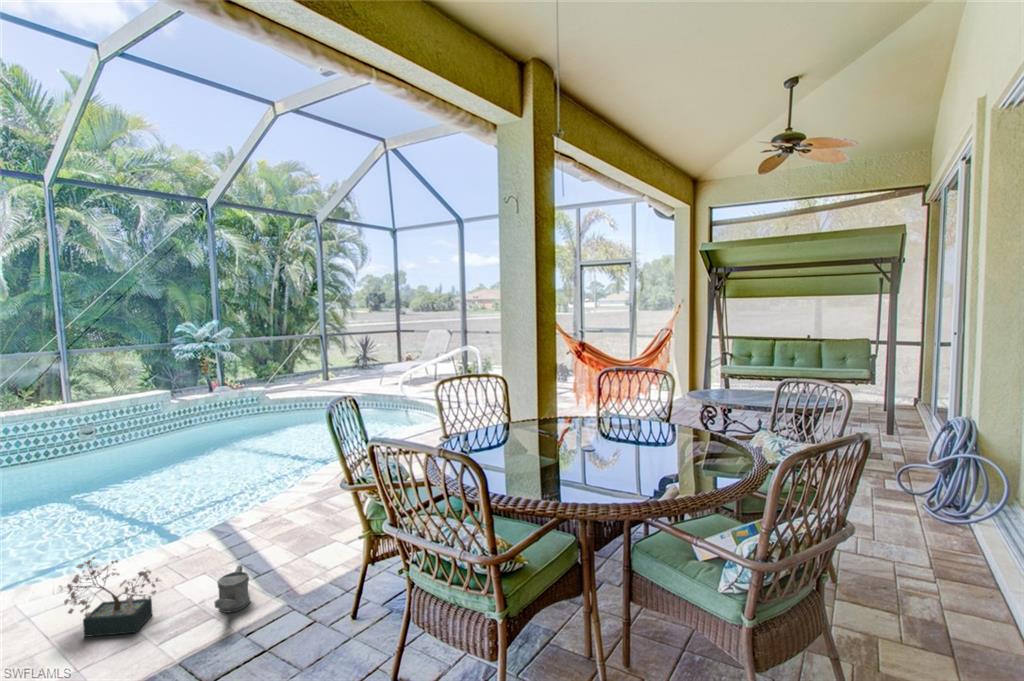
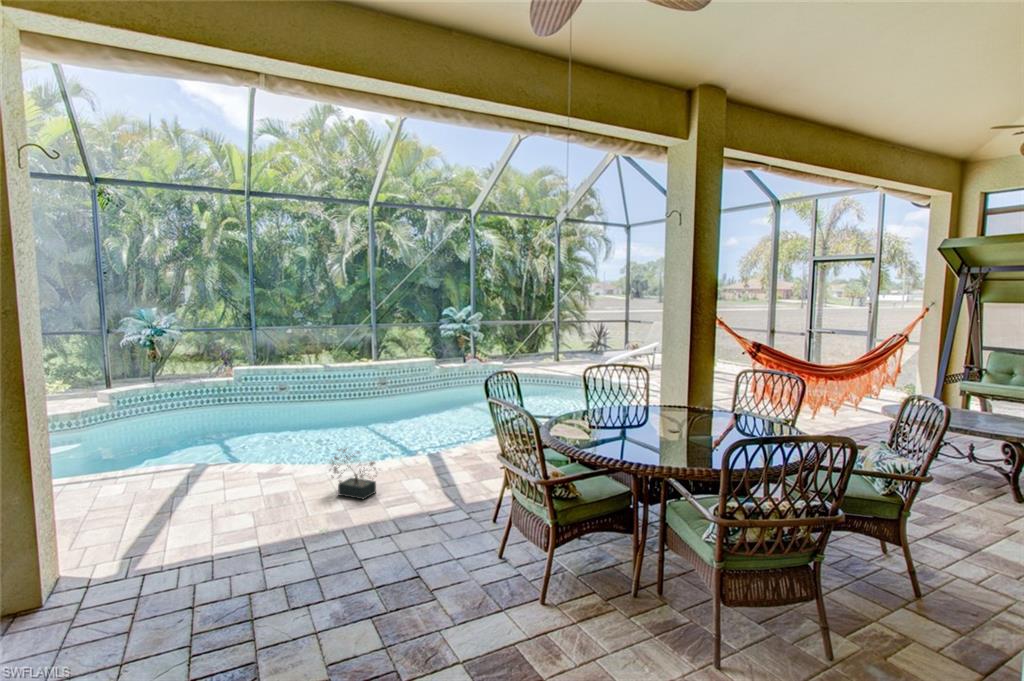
watering can: present [215,565,250,613] -> none [405,472,433,502]

